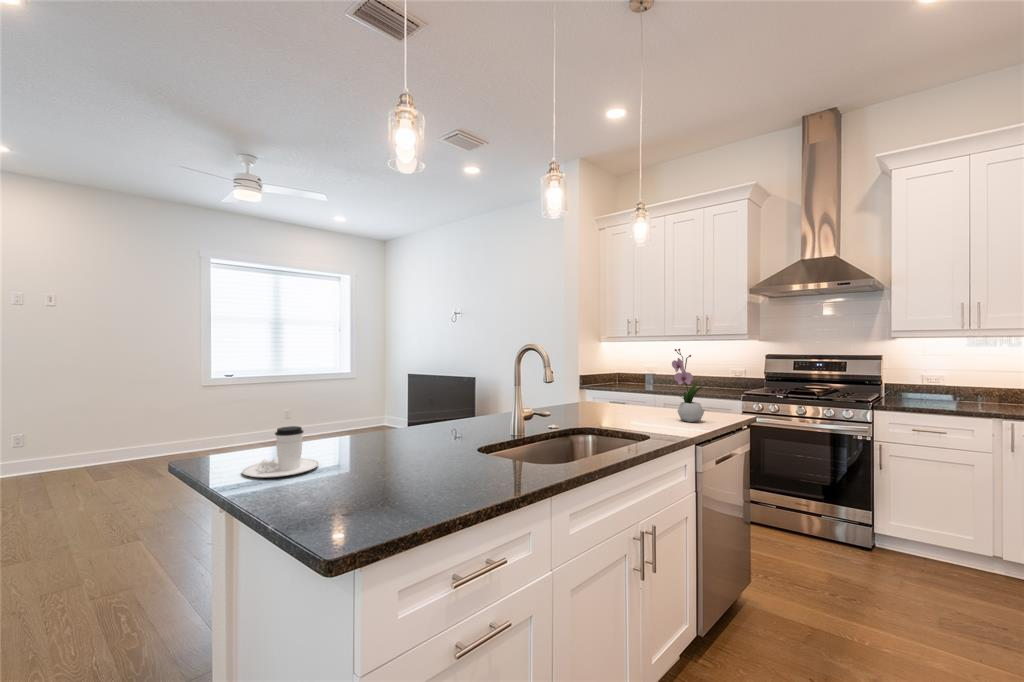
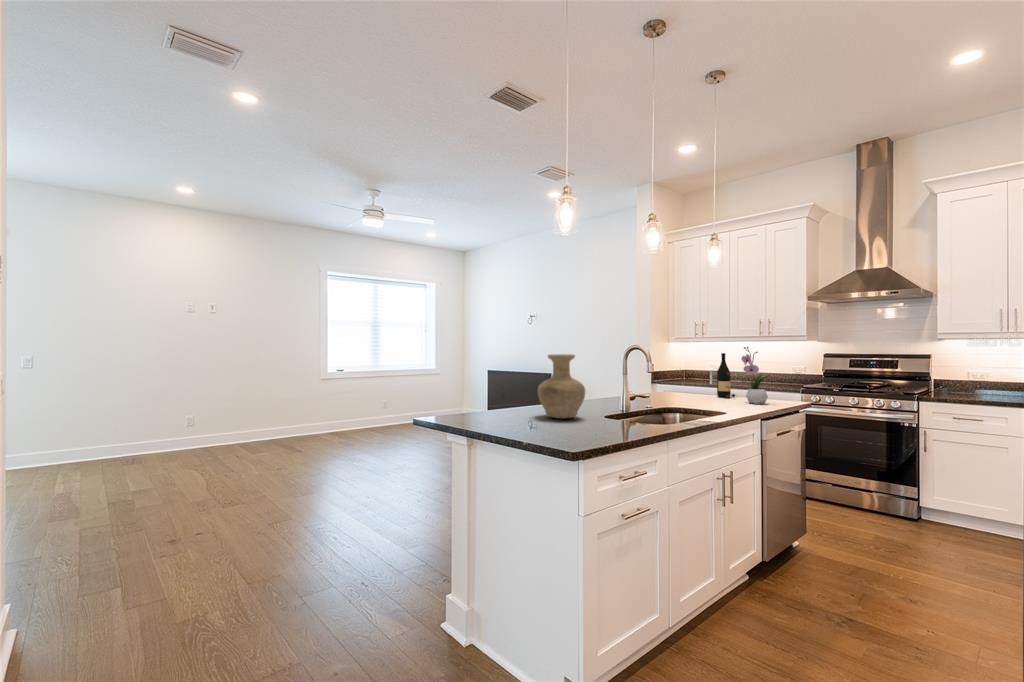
wine bottle: none [644,356,668,413] -> present [717,353,735,398]
vase: none [367,364,440,462] -> present [538,354,585,419]
coffee cup: present [242,426,319,478] -> none [467,393,511,423]

